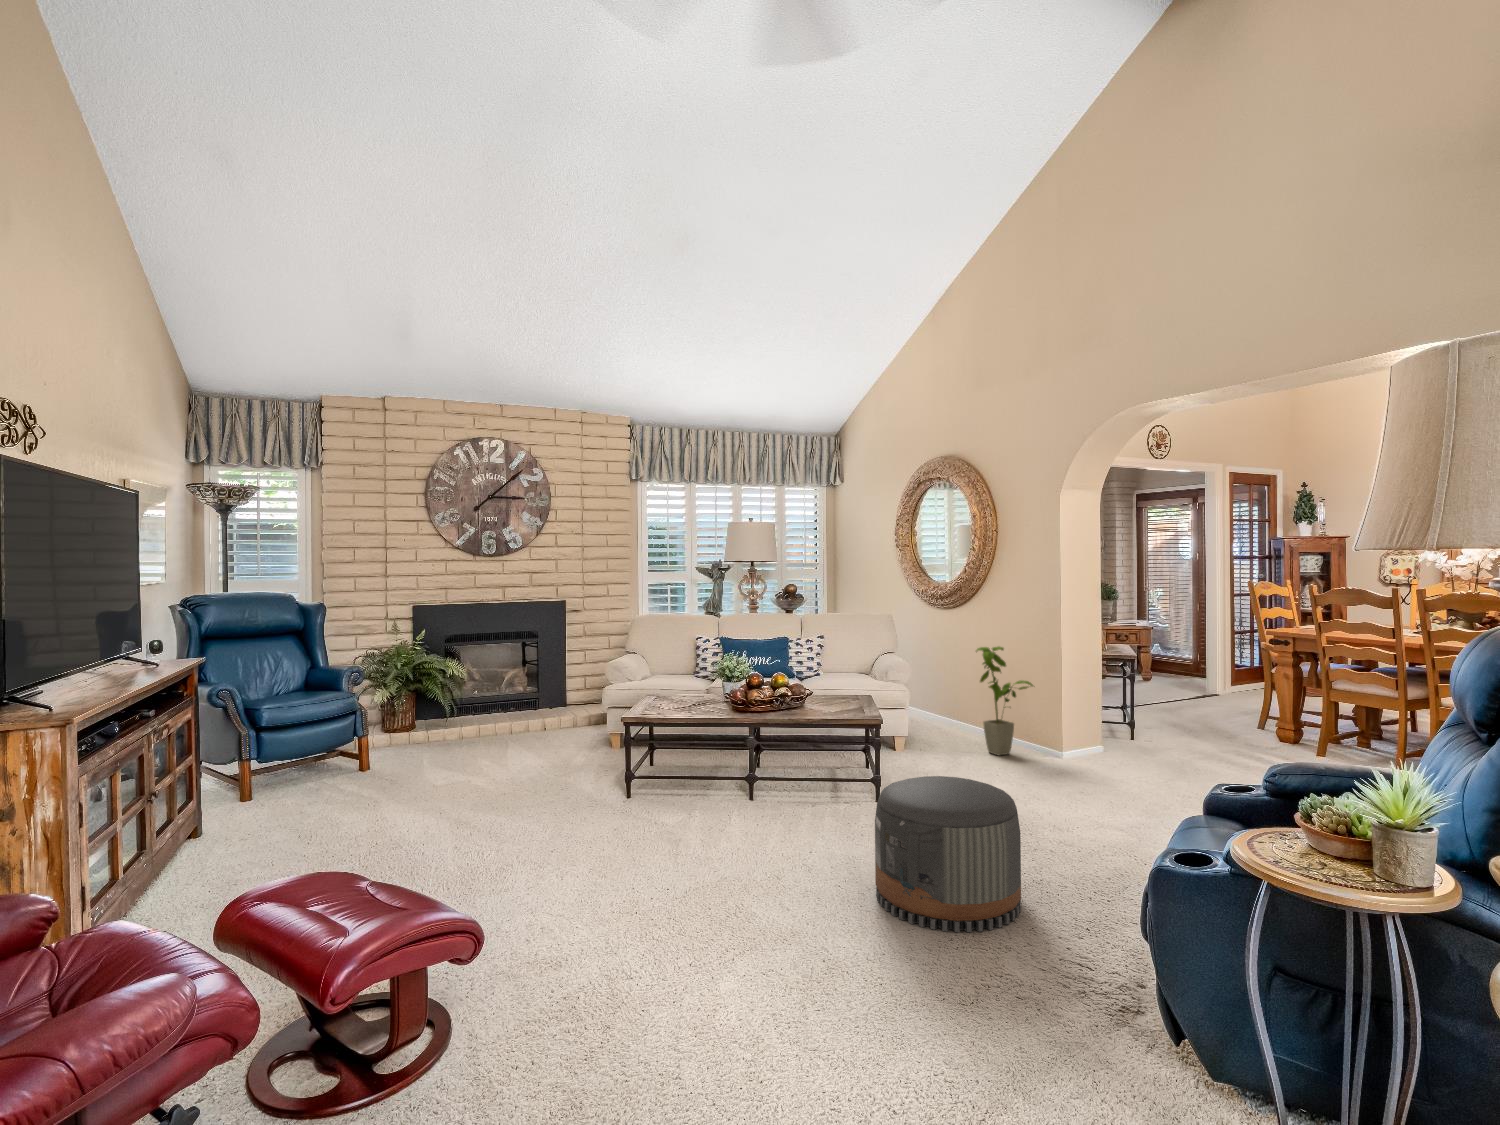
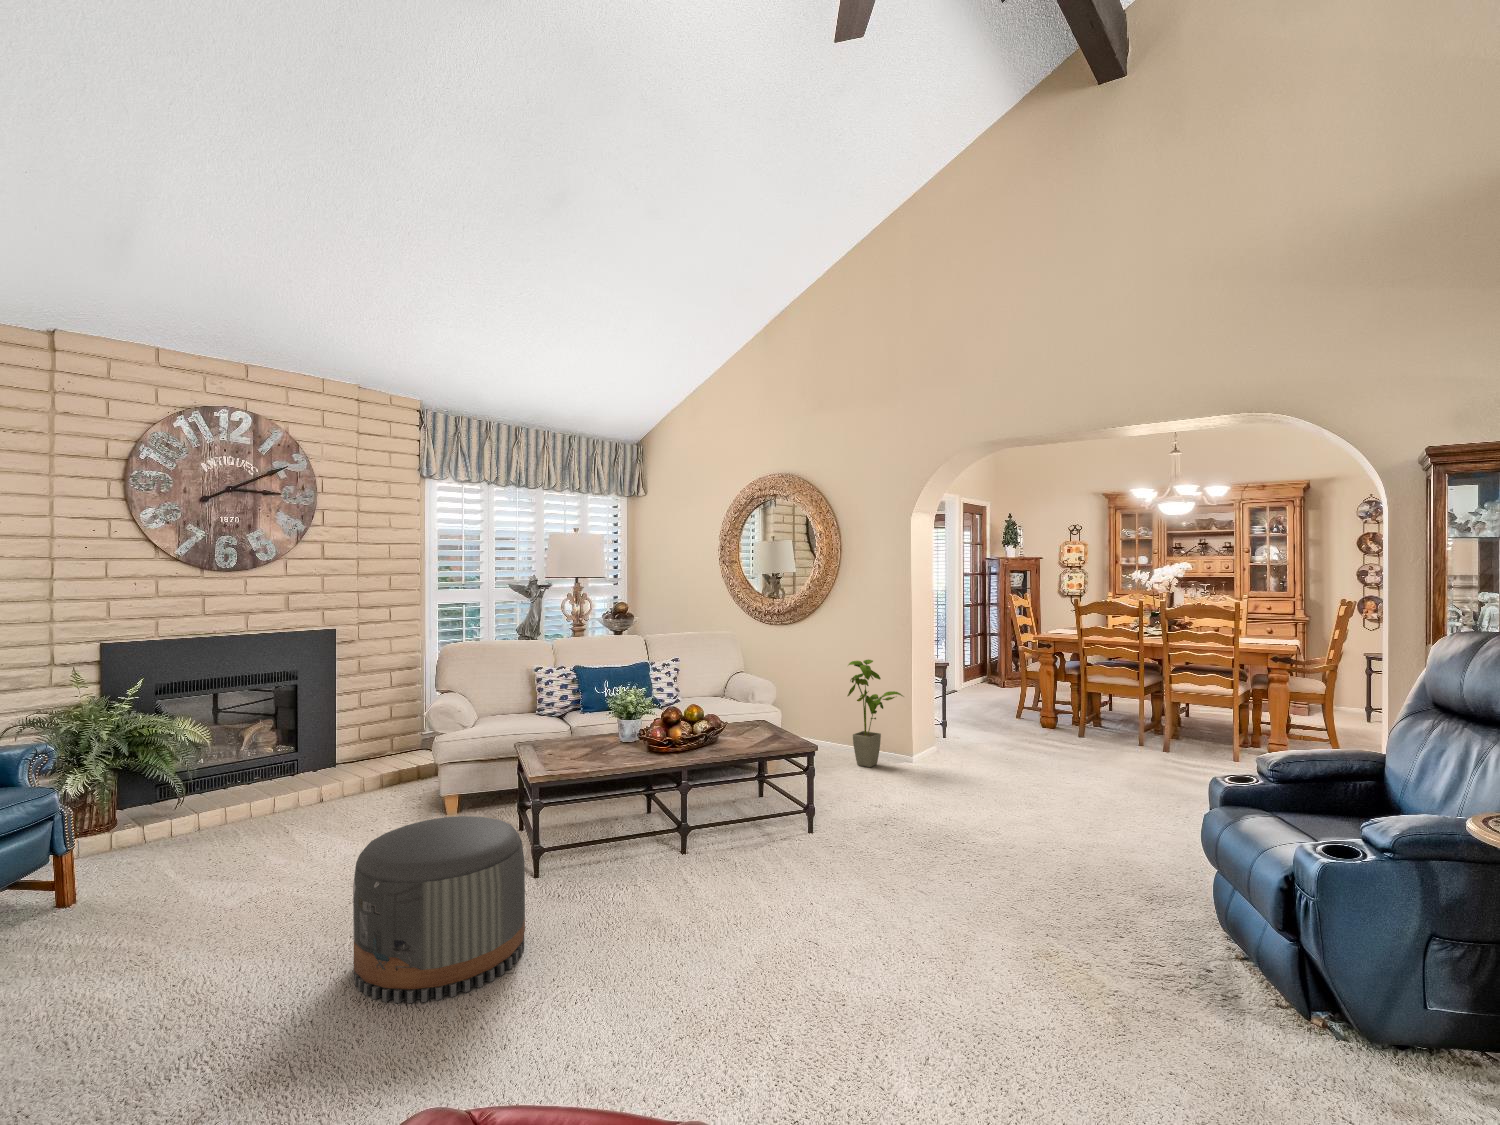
pouf: present [875,776,1021,932] -> present [353,816,525,1003]

